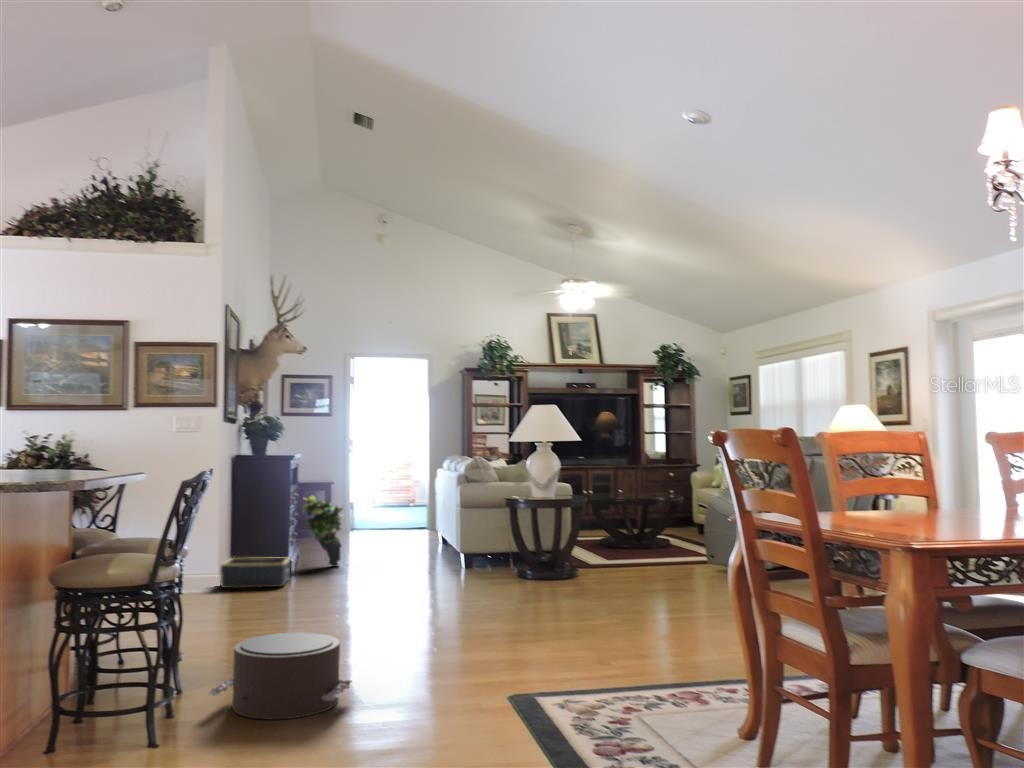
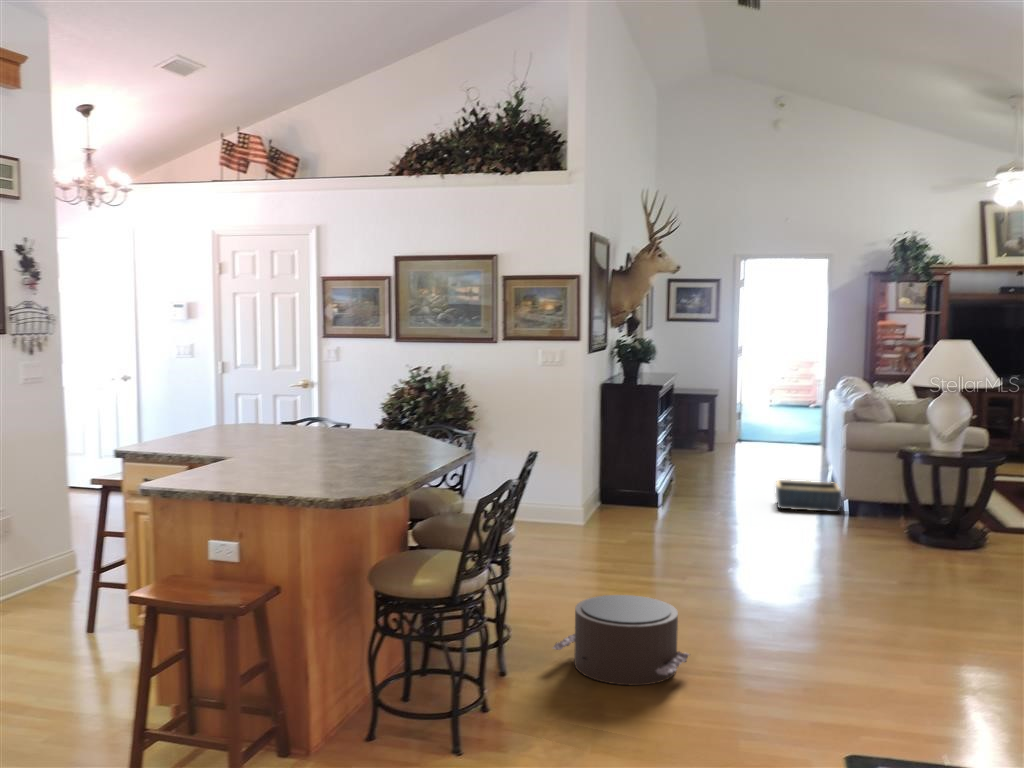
potted plant: present [303,495,342,567] -> none [671,425,716,501]
basket: present [220,558,290,588] -> present [776,480,841,512]

